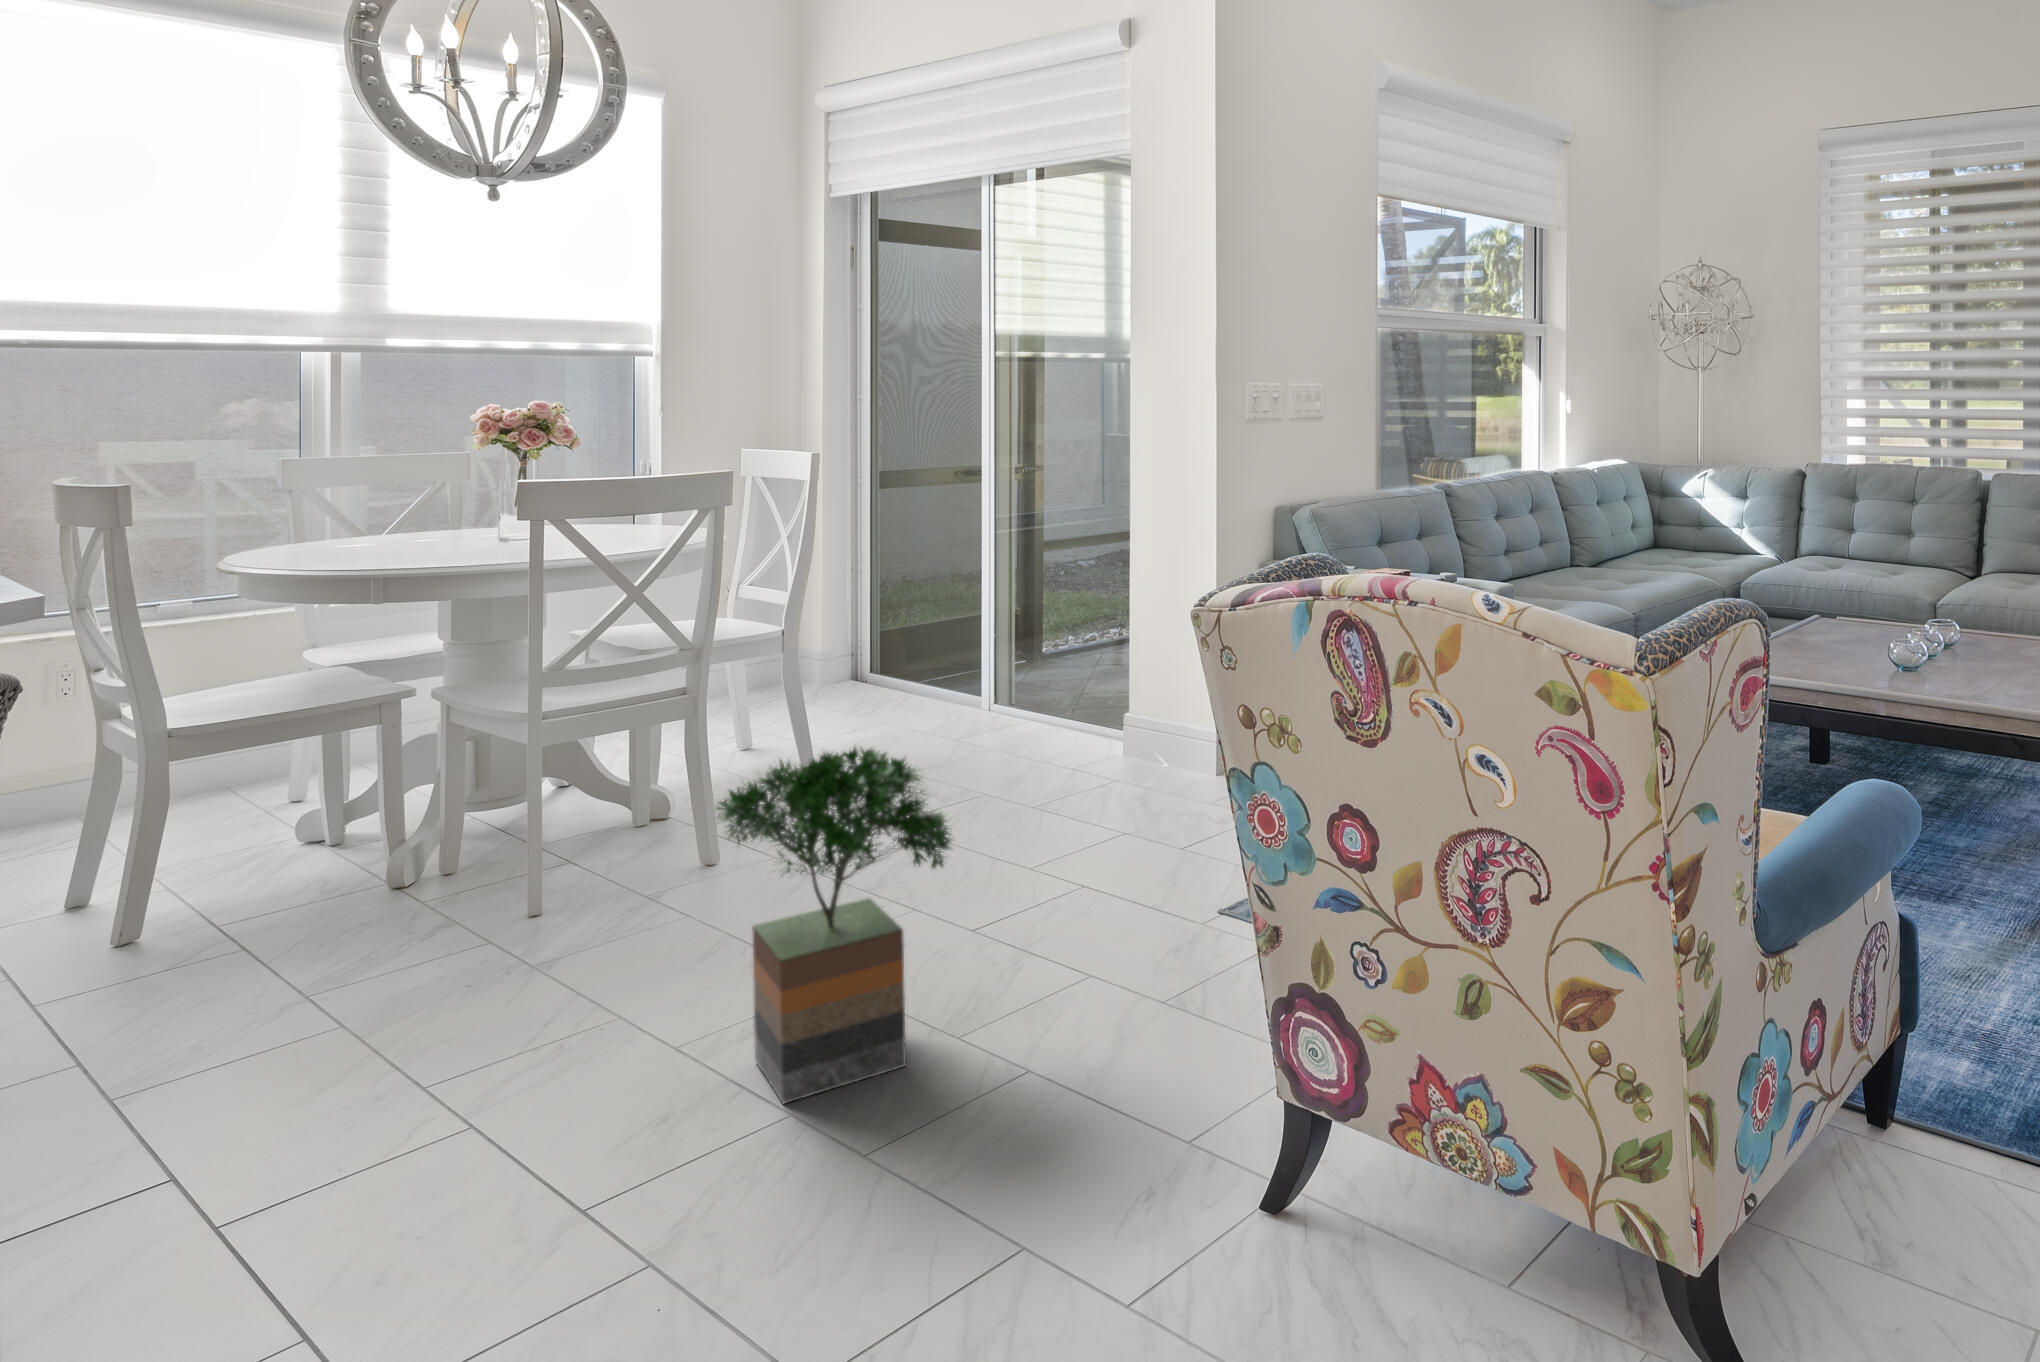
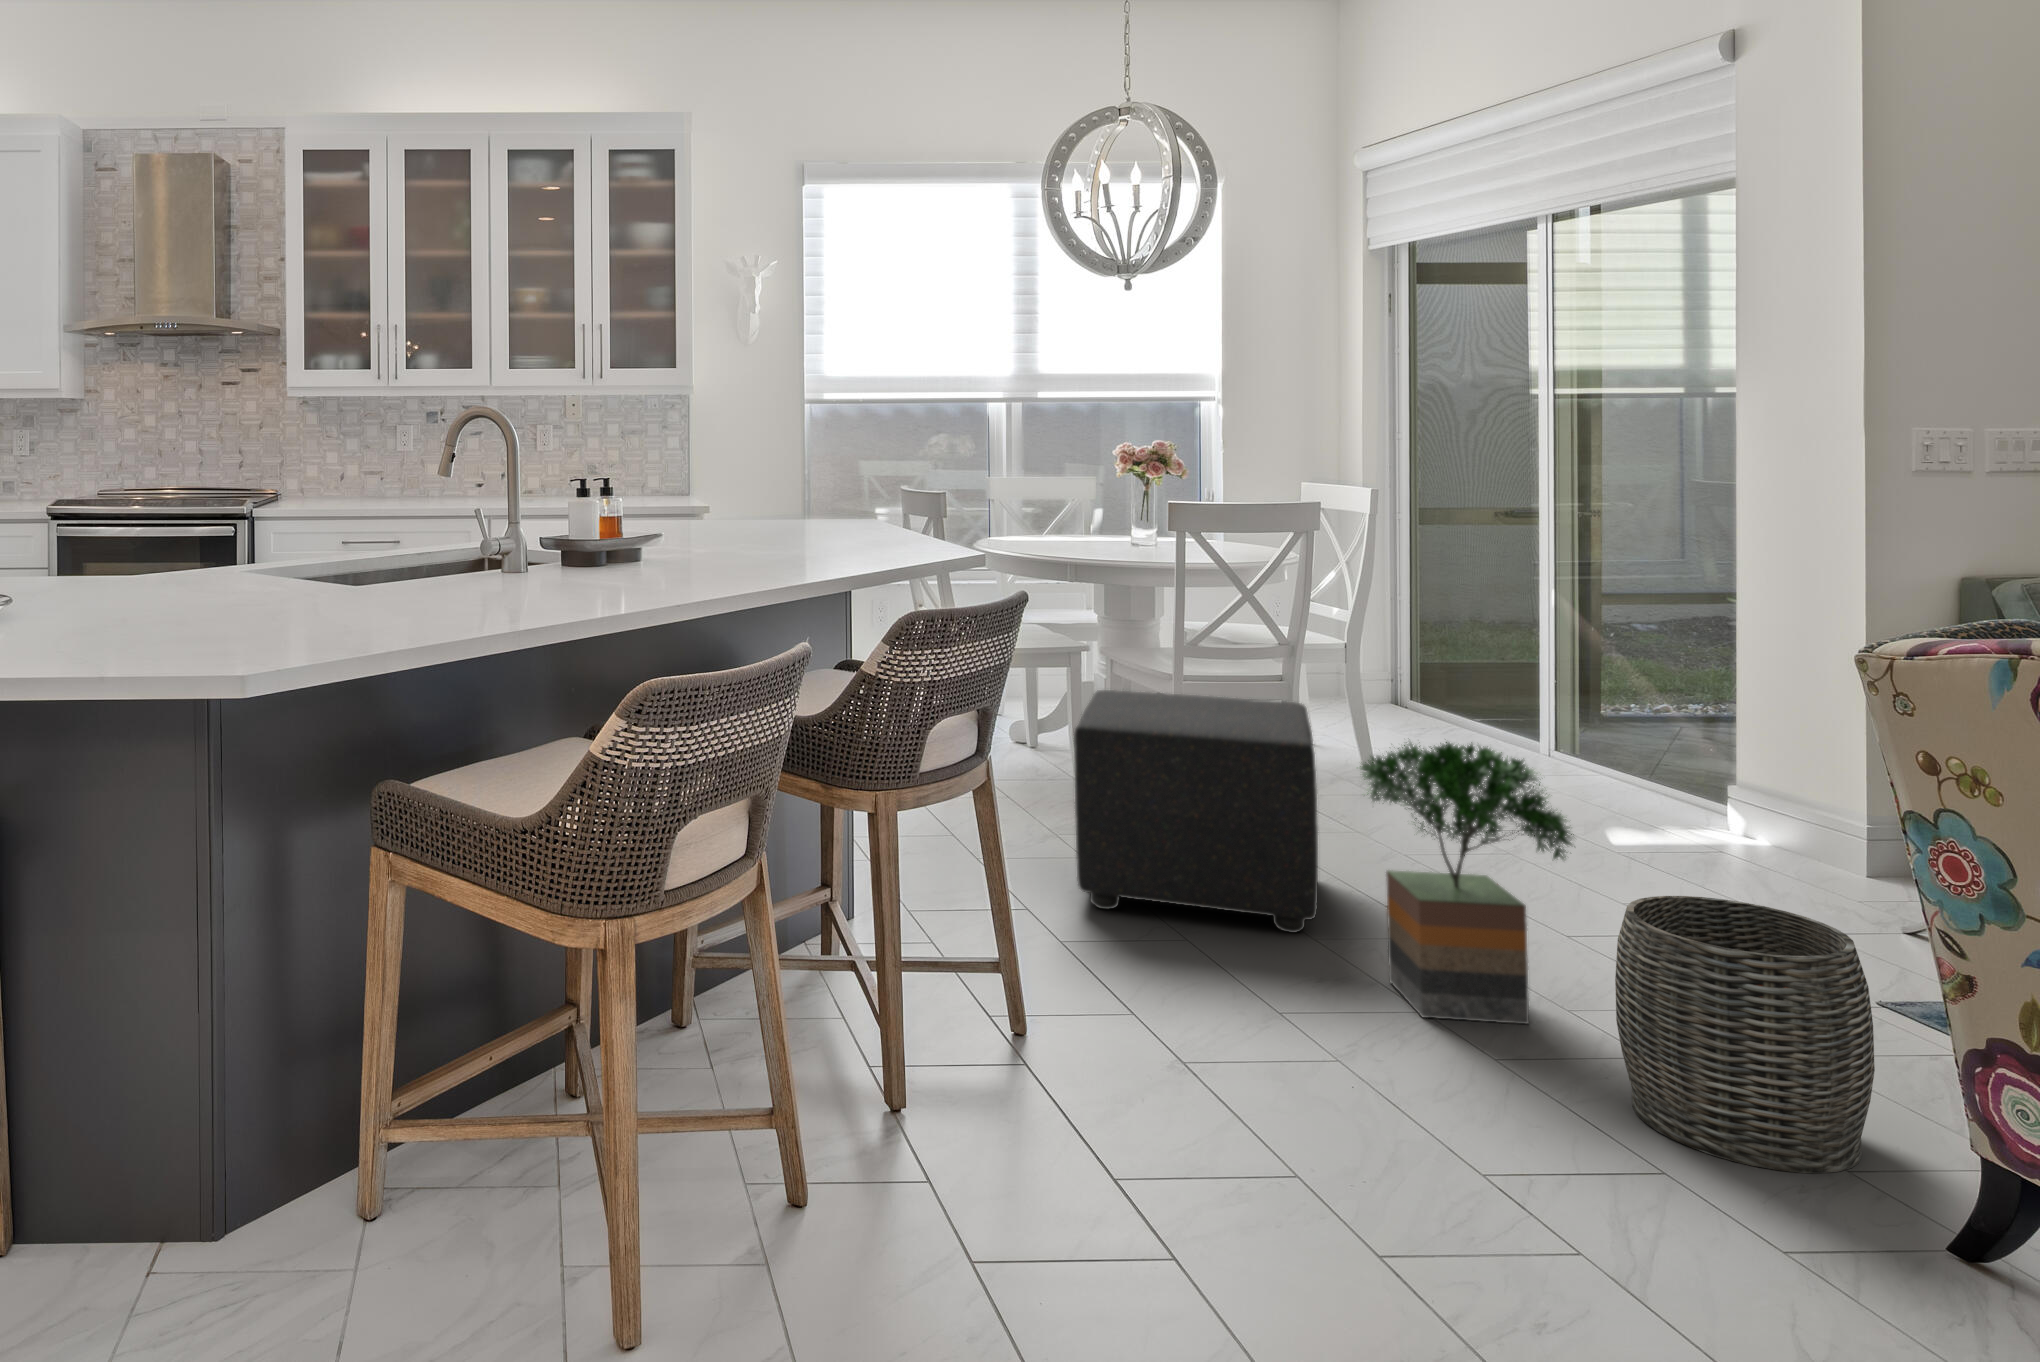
ottoman: none [318,722,697,1078] -> present [1074,690,1318,933]
woven basket: none [978,874,1207,1182] -> present [1615,896,1875,1173]

